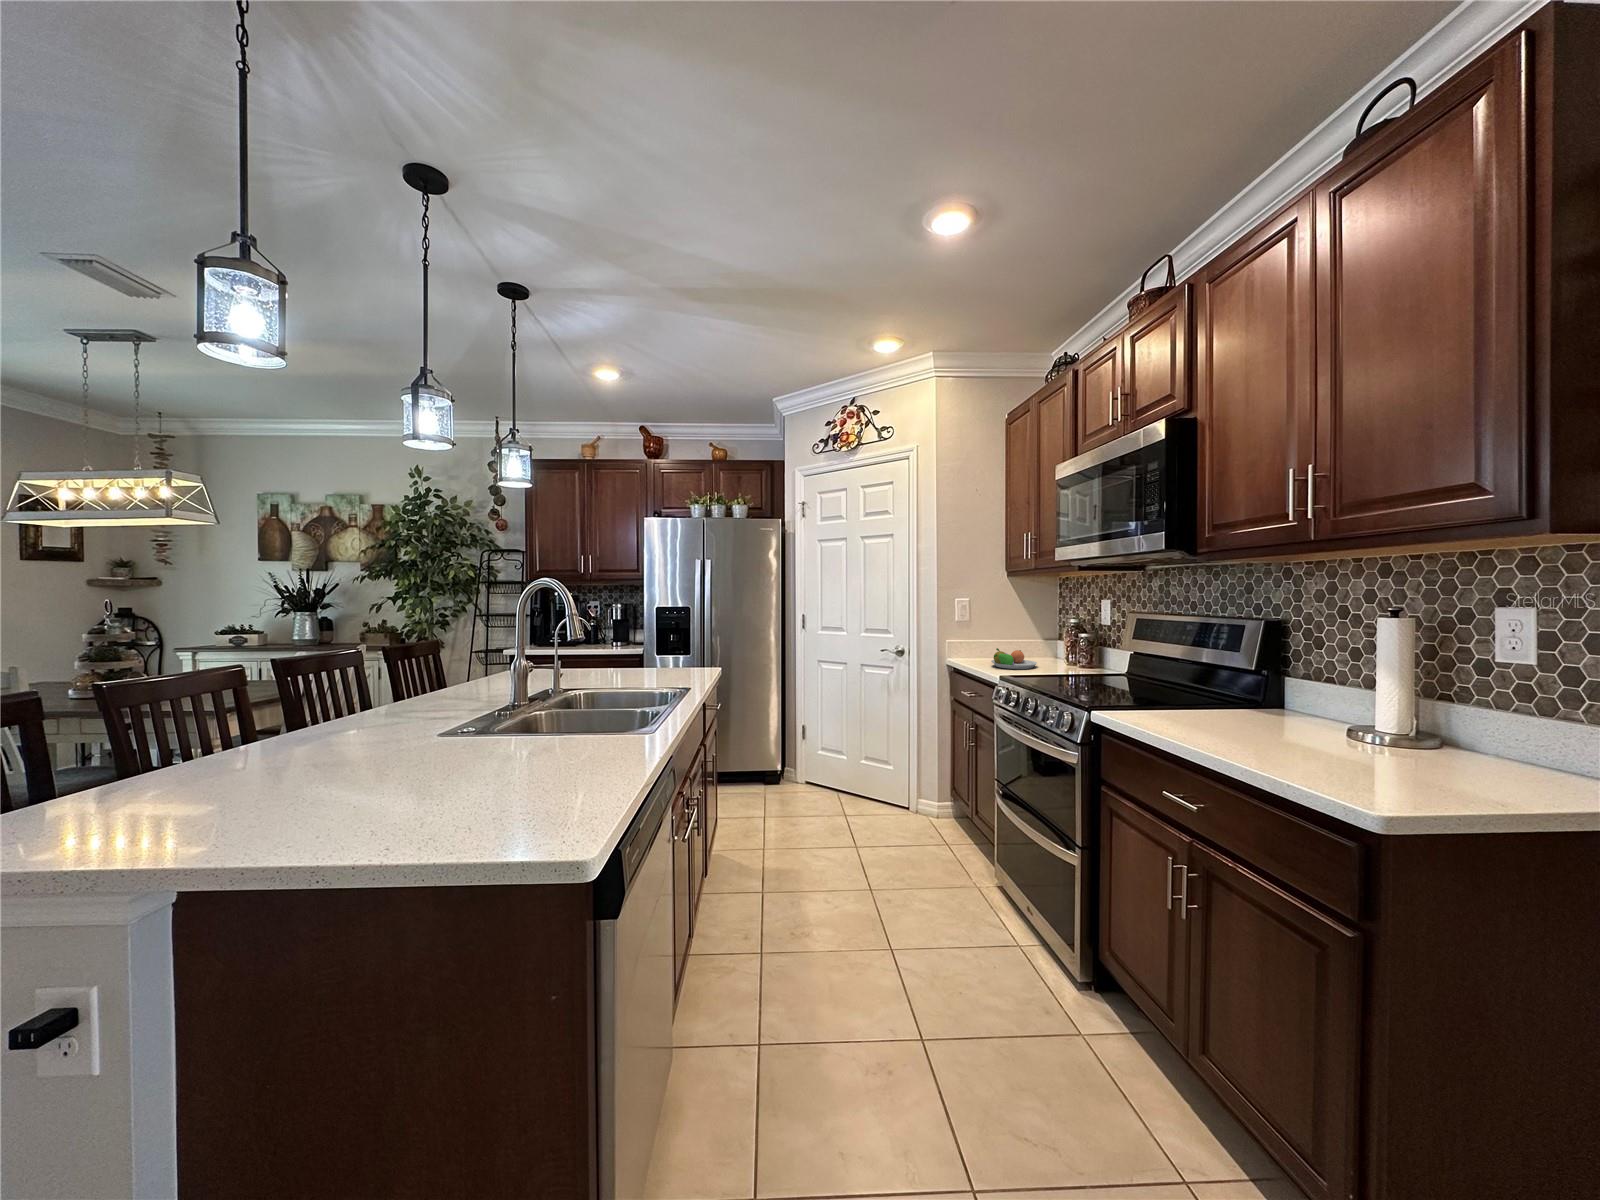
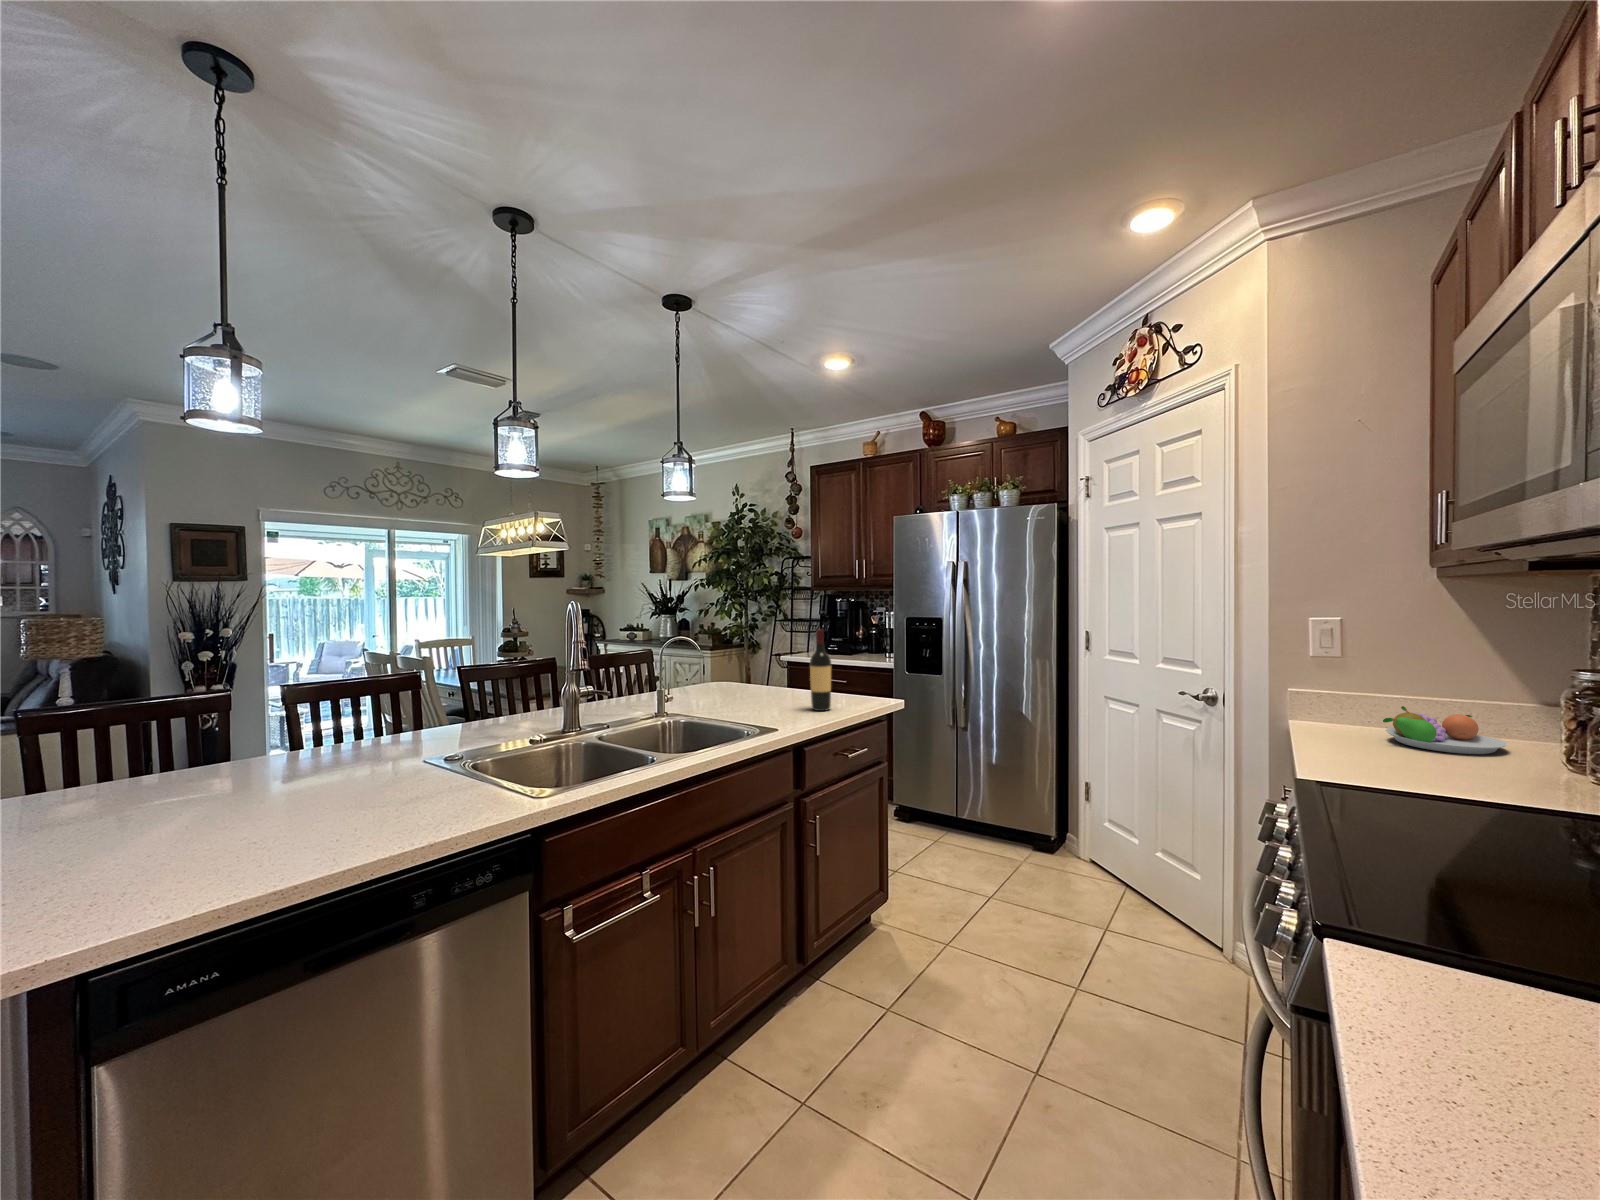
wine bottle: none [658,619,677,688] -> present [810,629,831,711]

